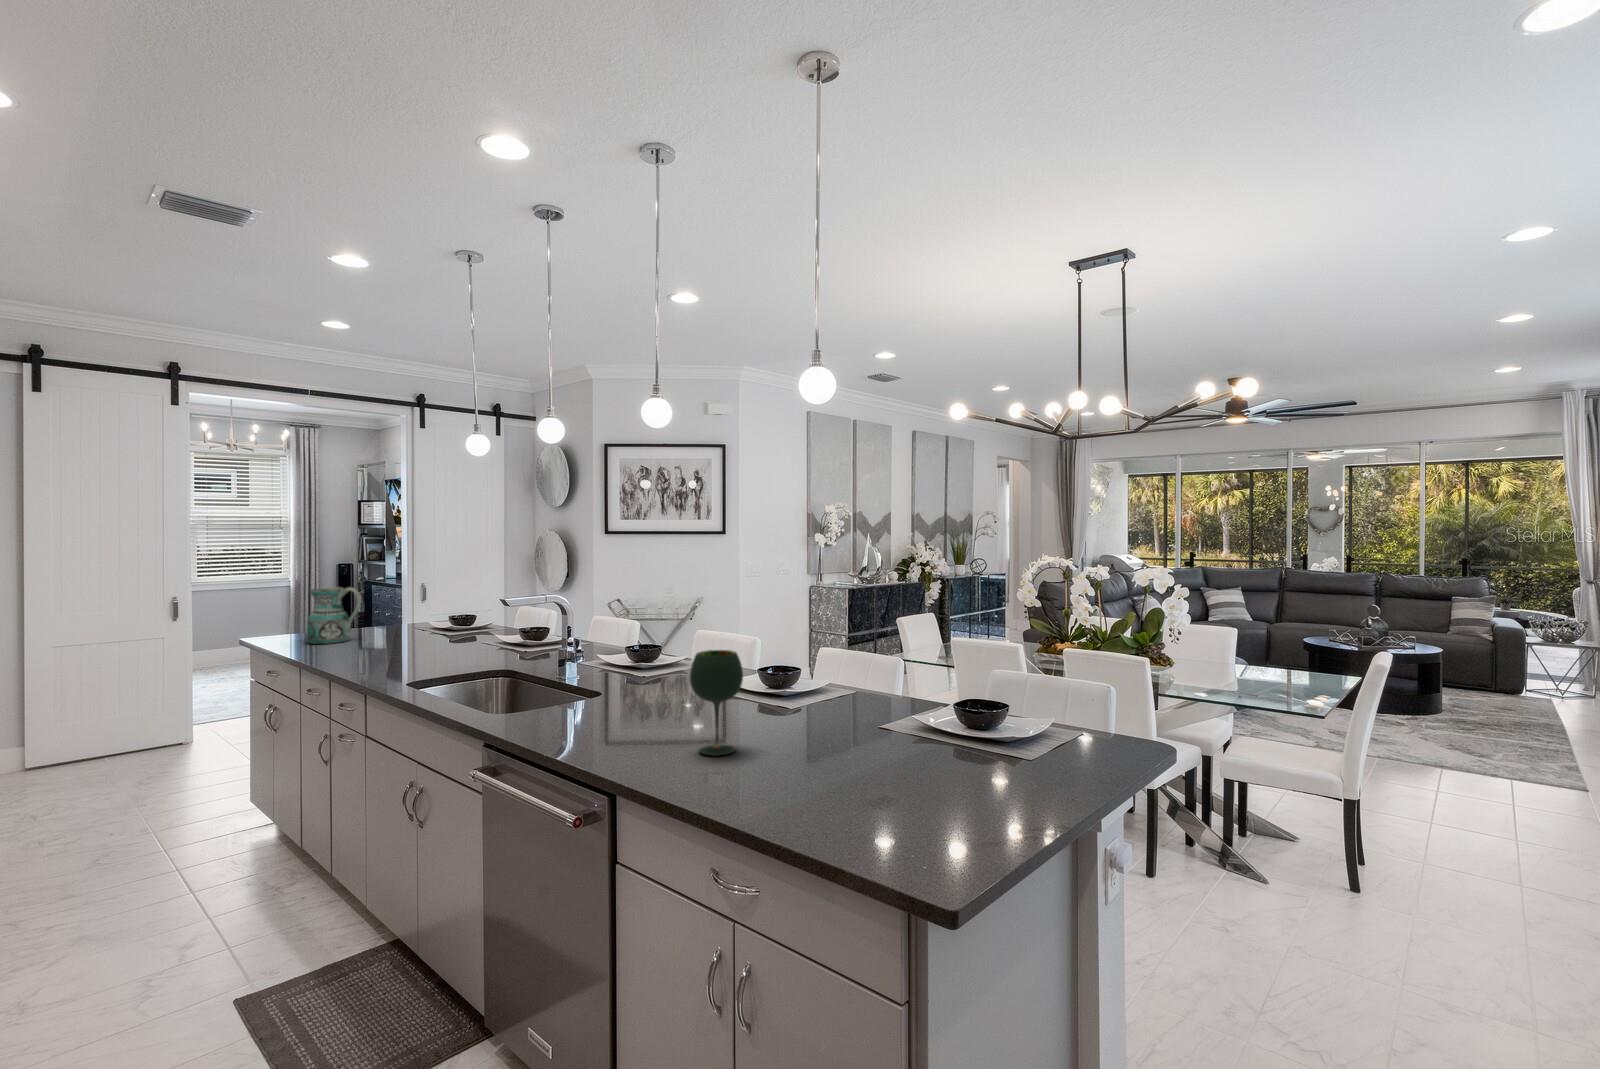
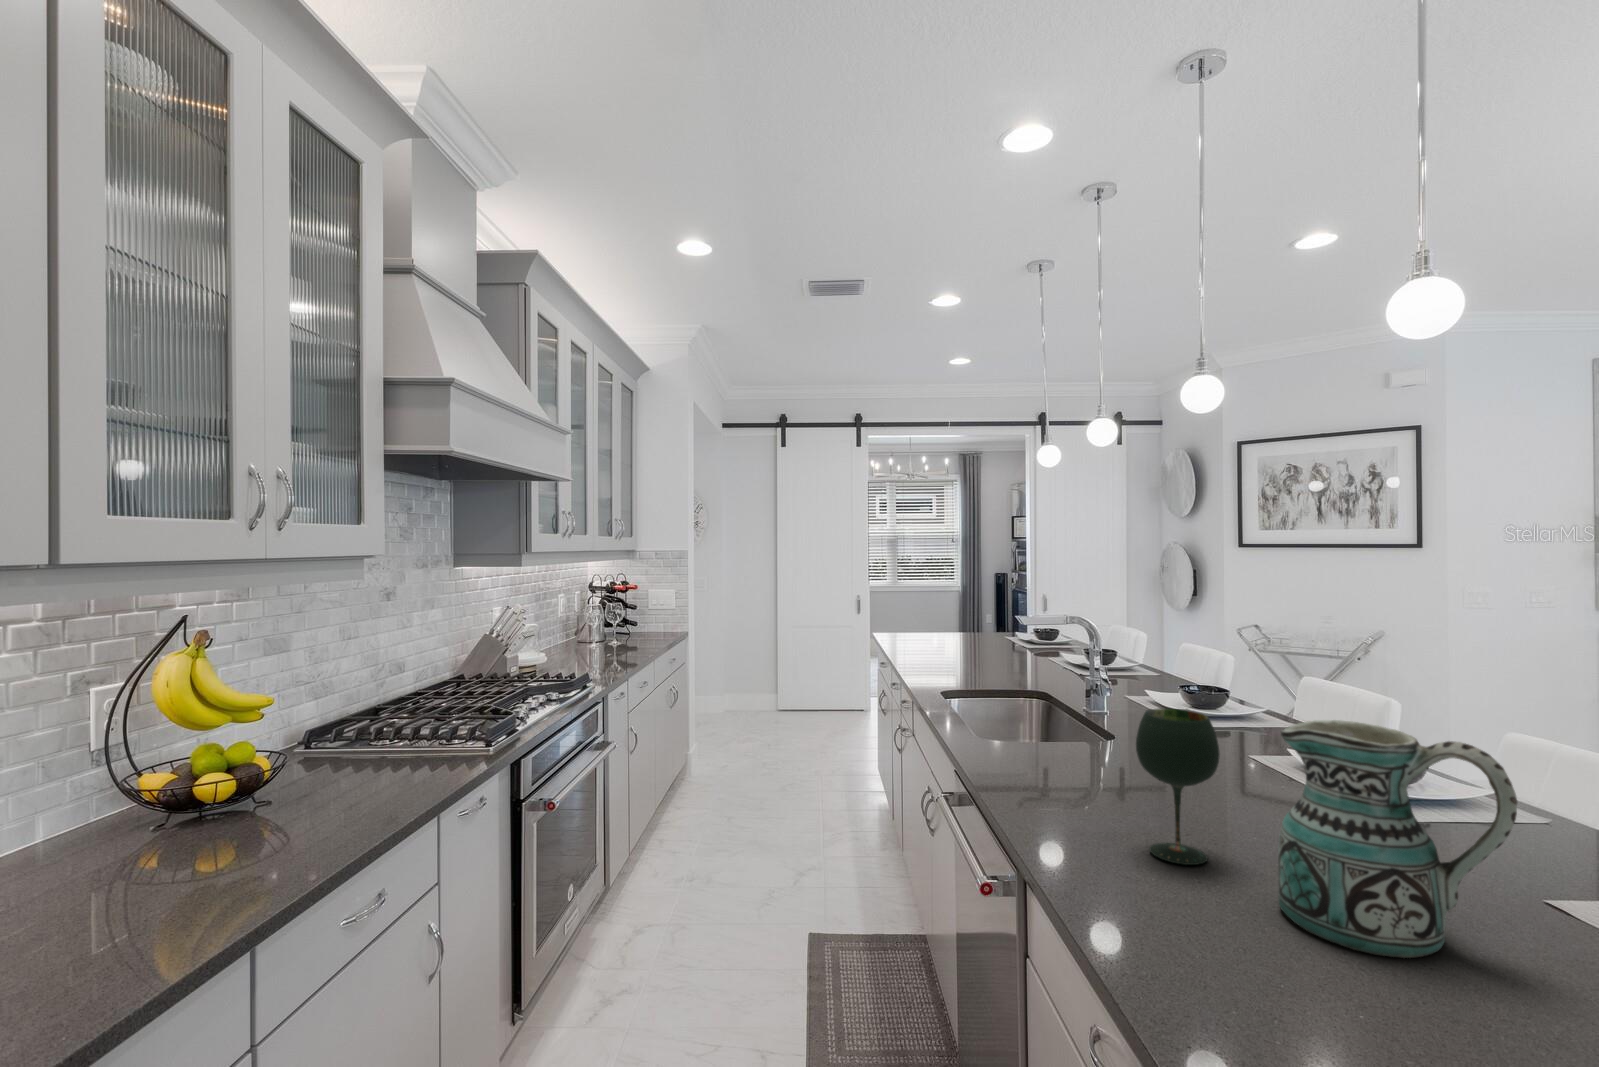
ceramic pitcher: present [307,587,362,644] -> present [1278,720,1517,958]

